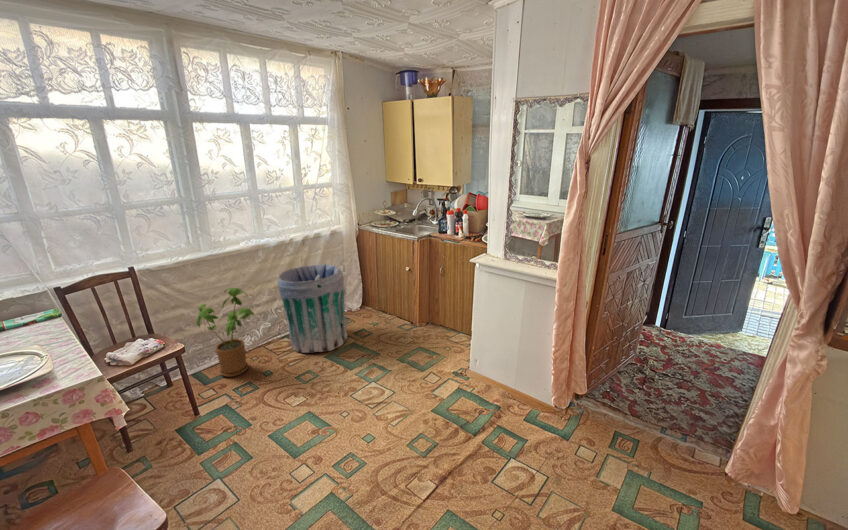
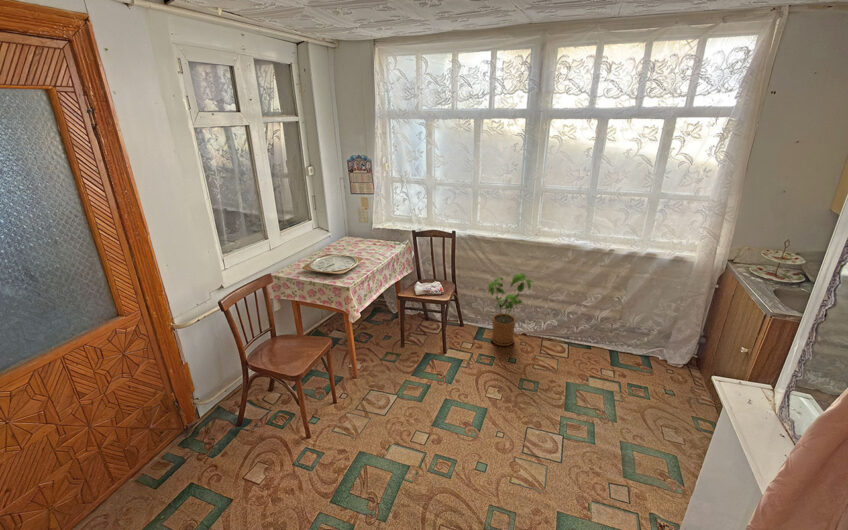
trash can: present [278,264,347,353] -> none [556,280,639,384]

